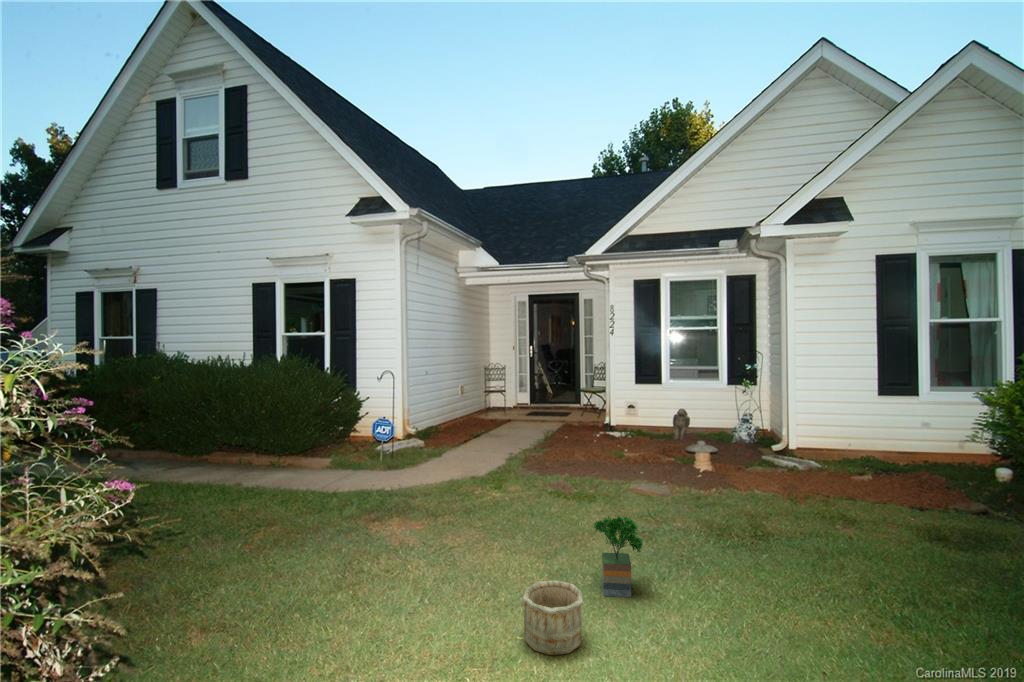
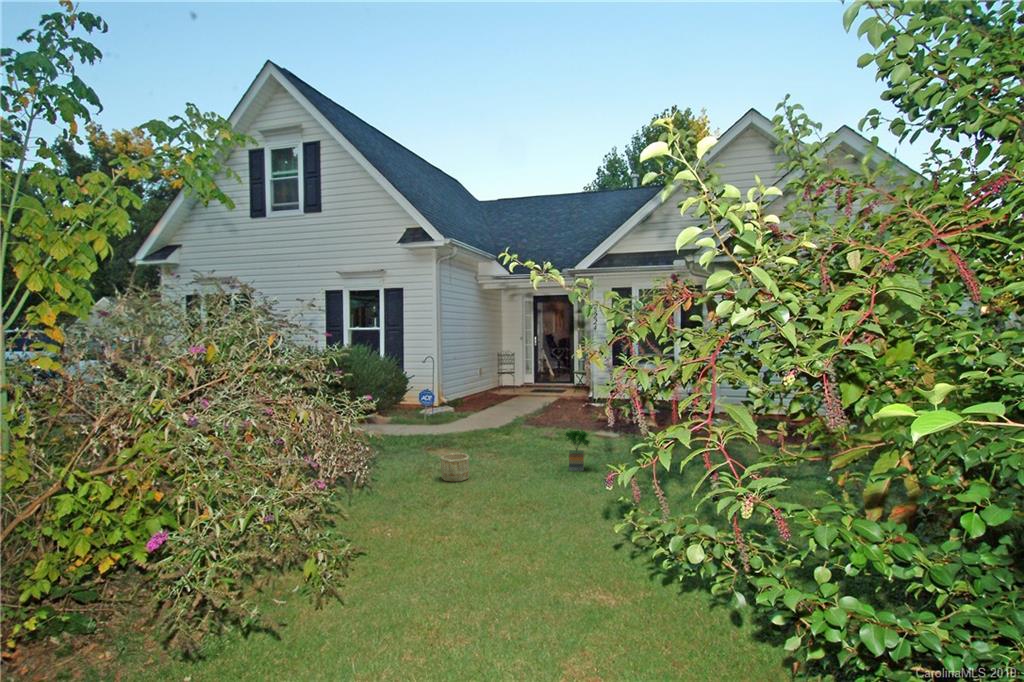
wooden bucket: present [522,580,583,655] -> present [440,453,470,482]

